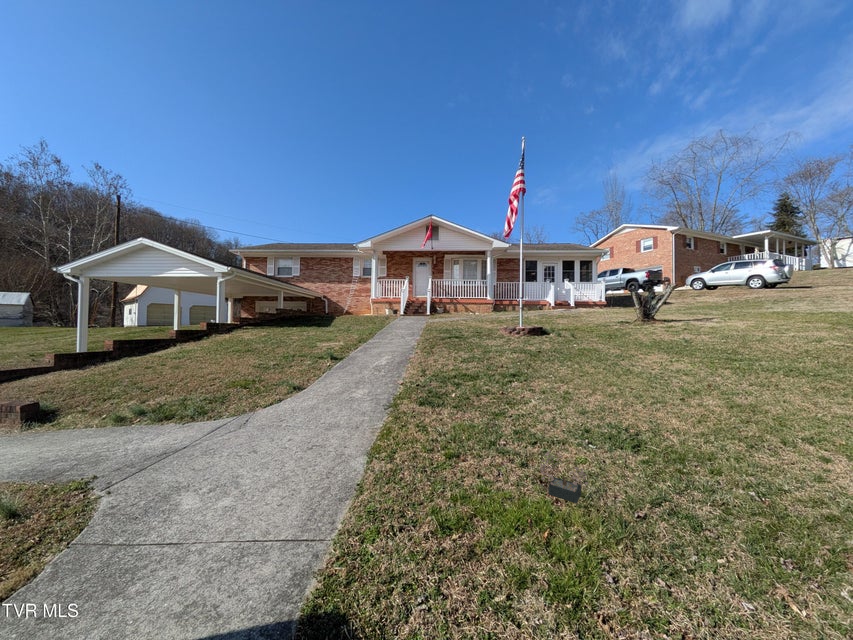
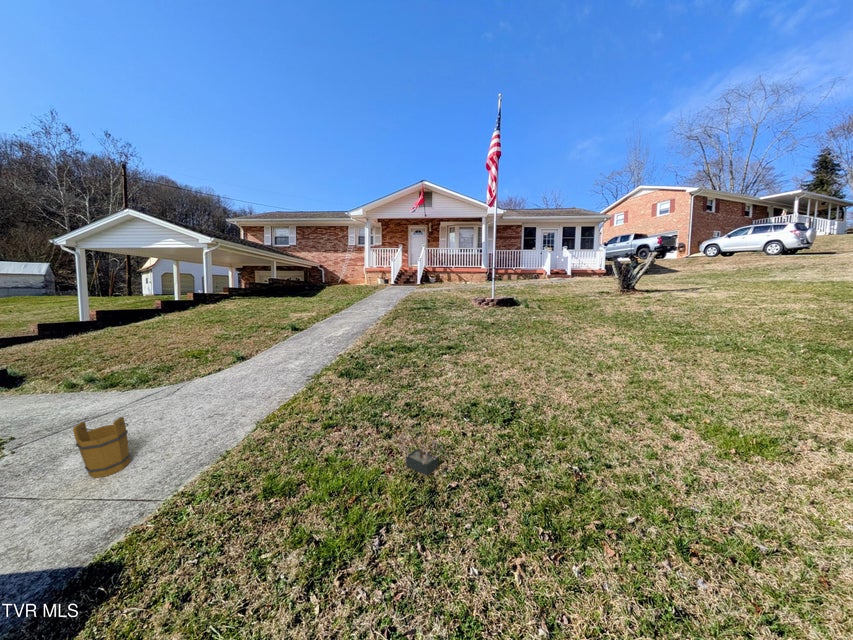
bucket: none [212,450,258,516] -> present [73,417,131,478]

